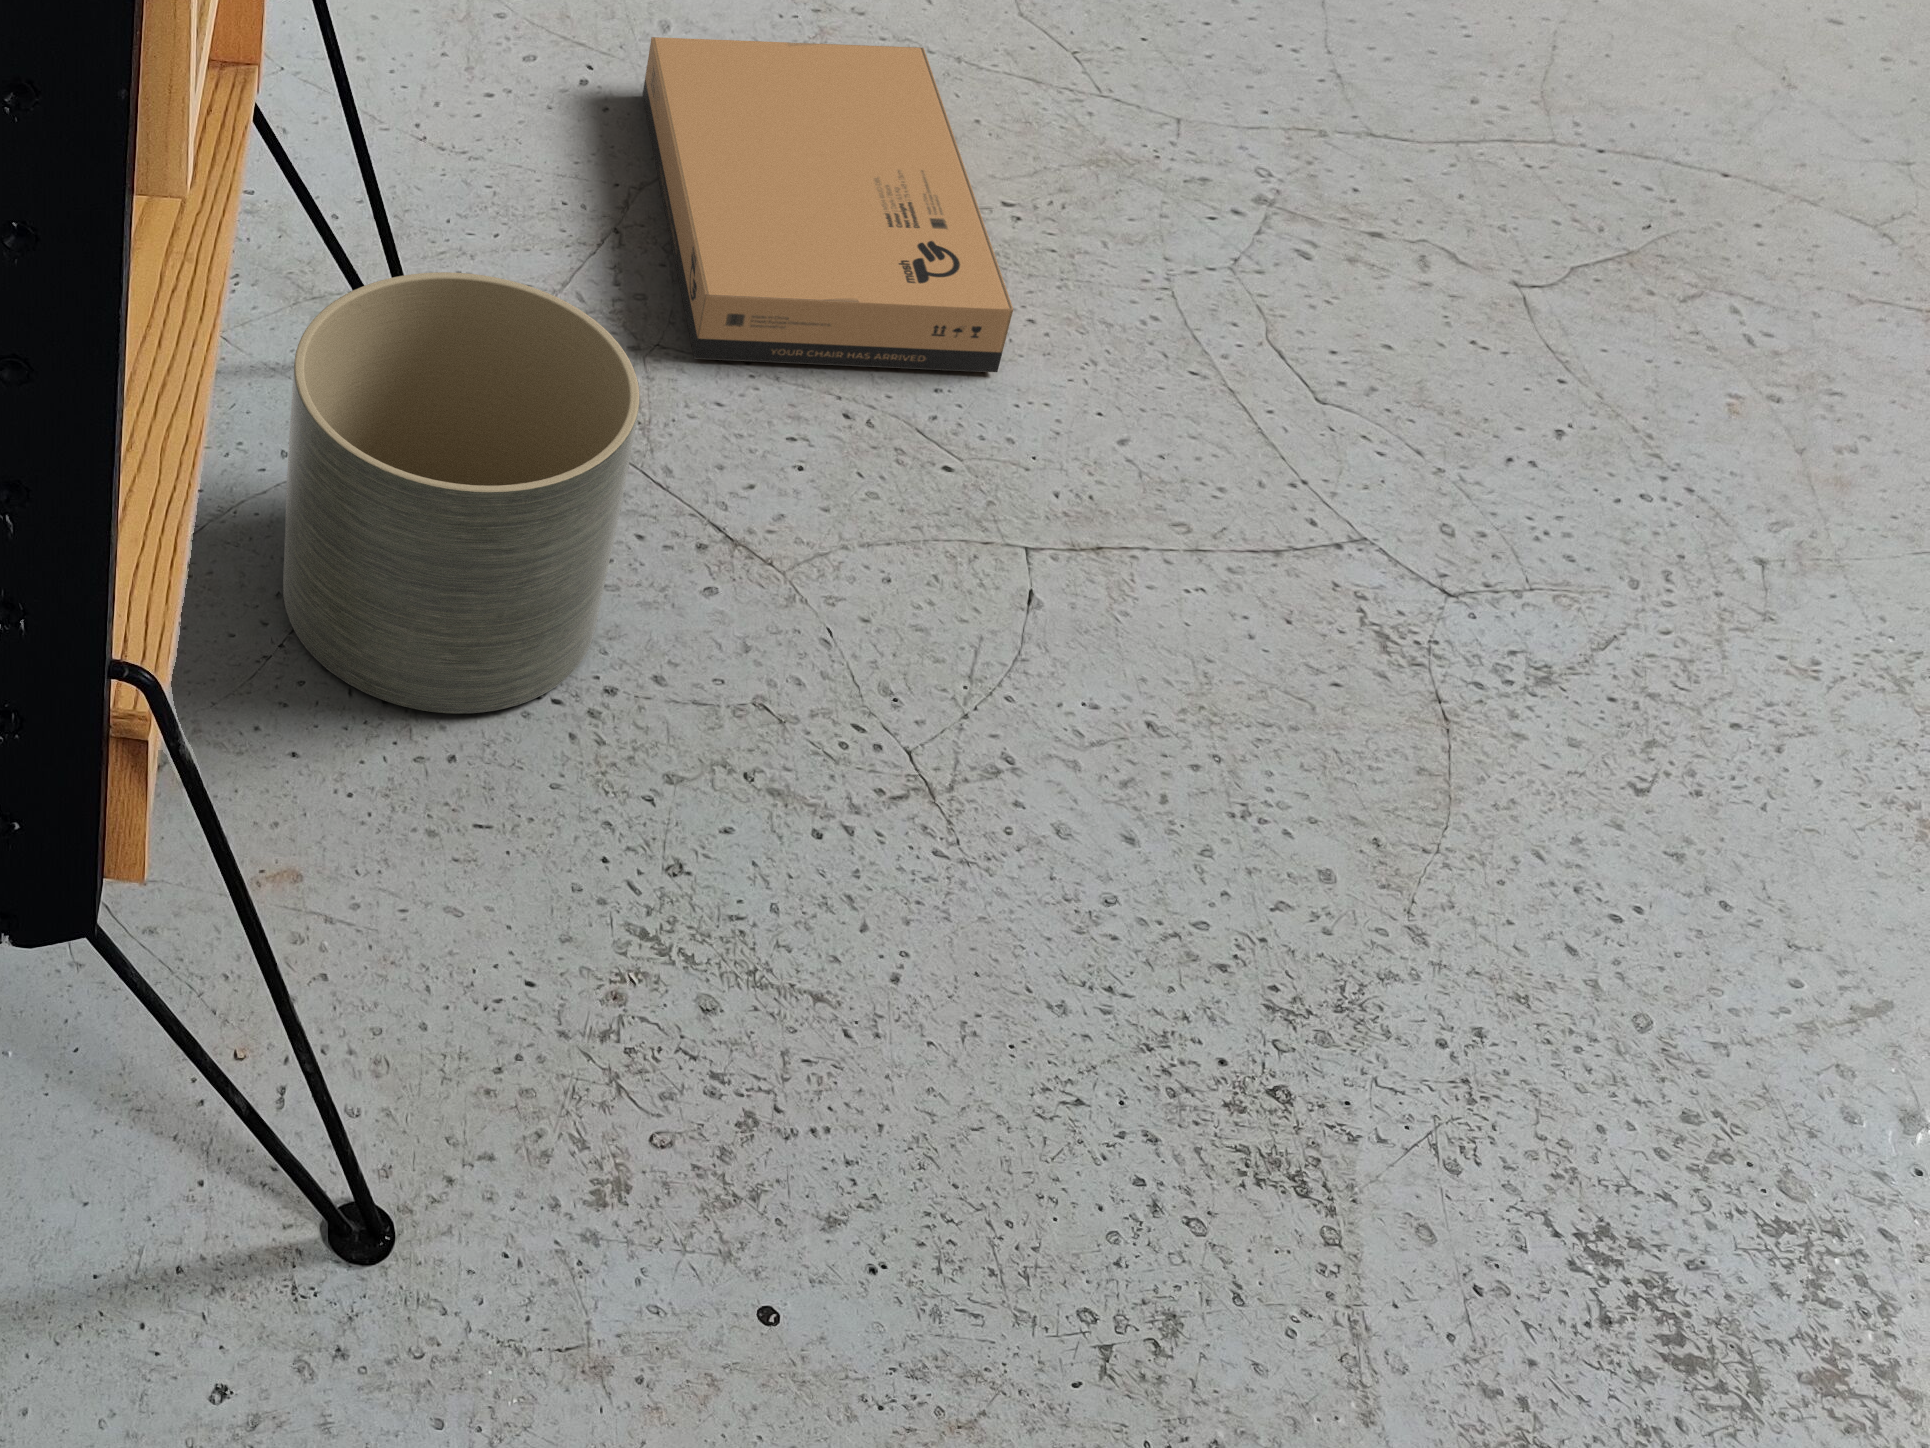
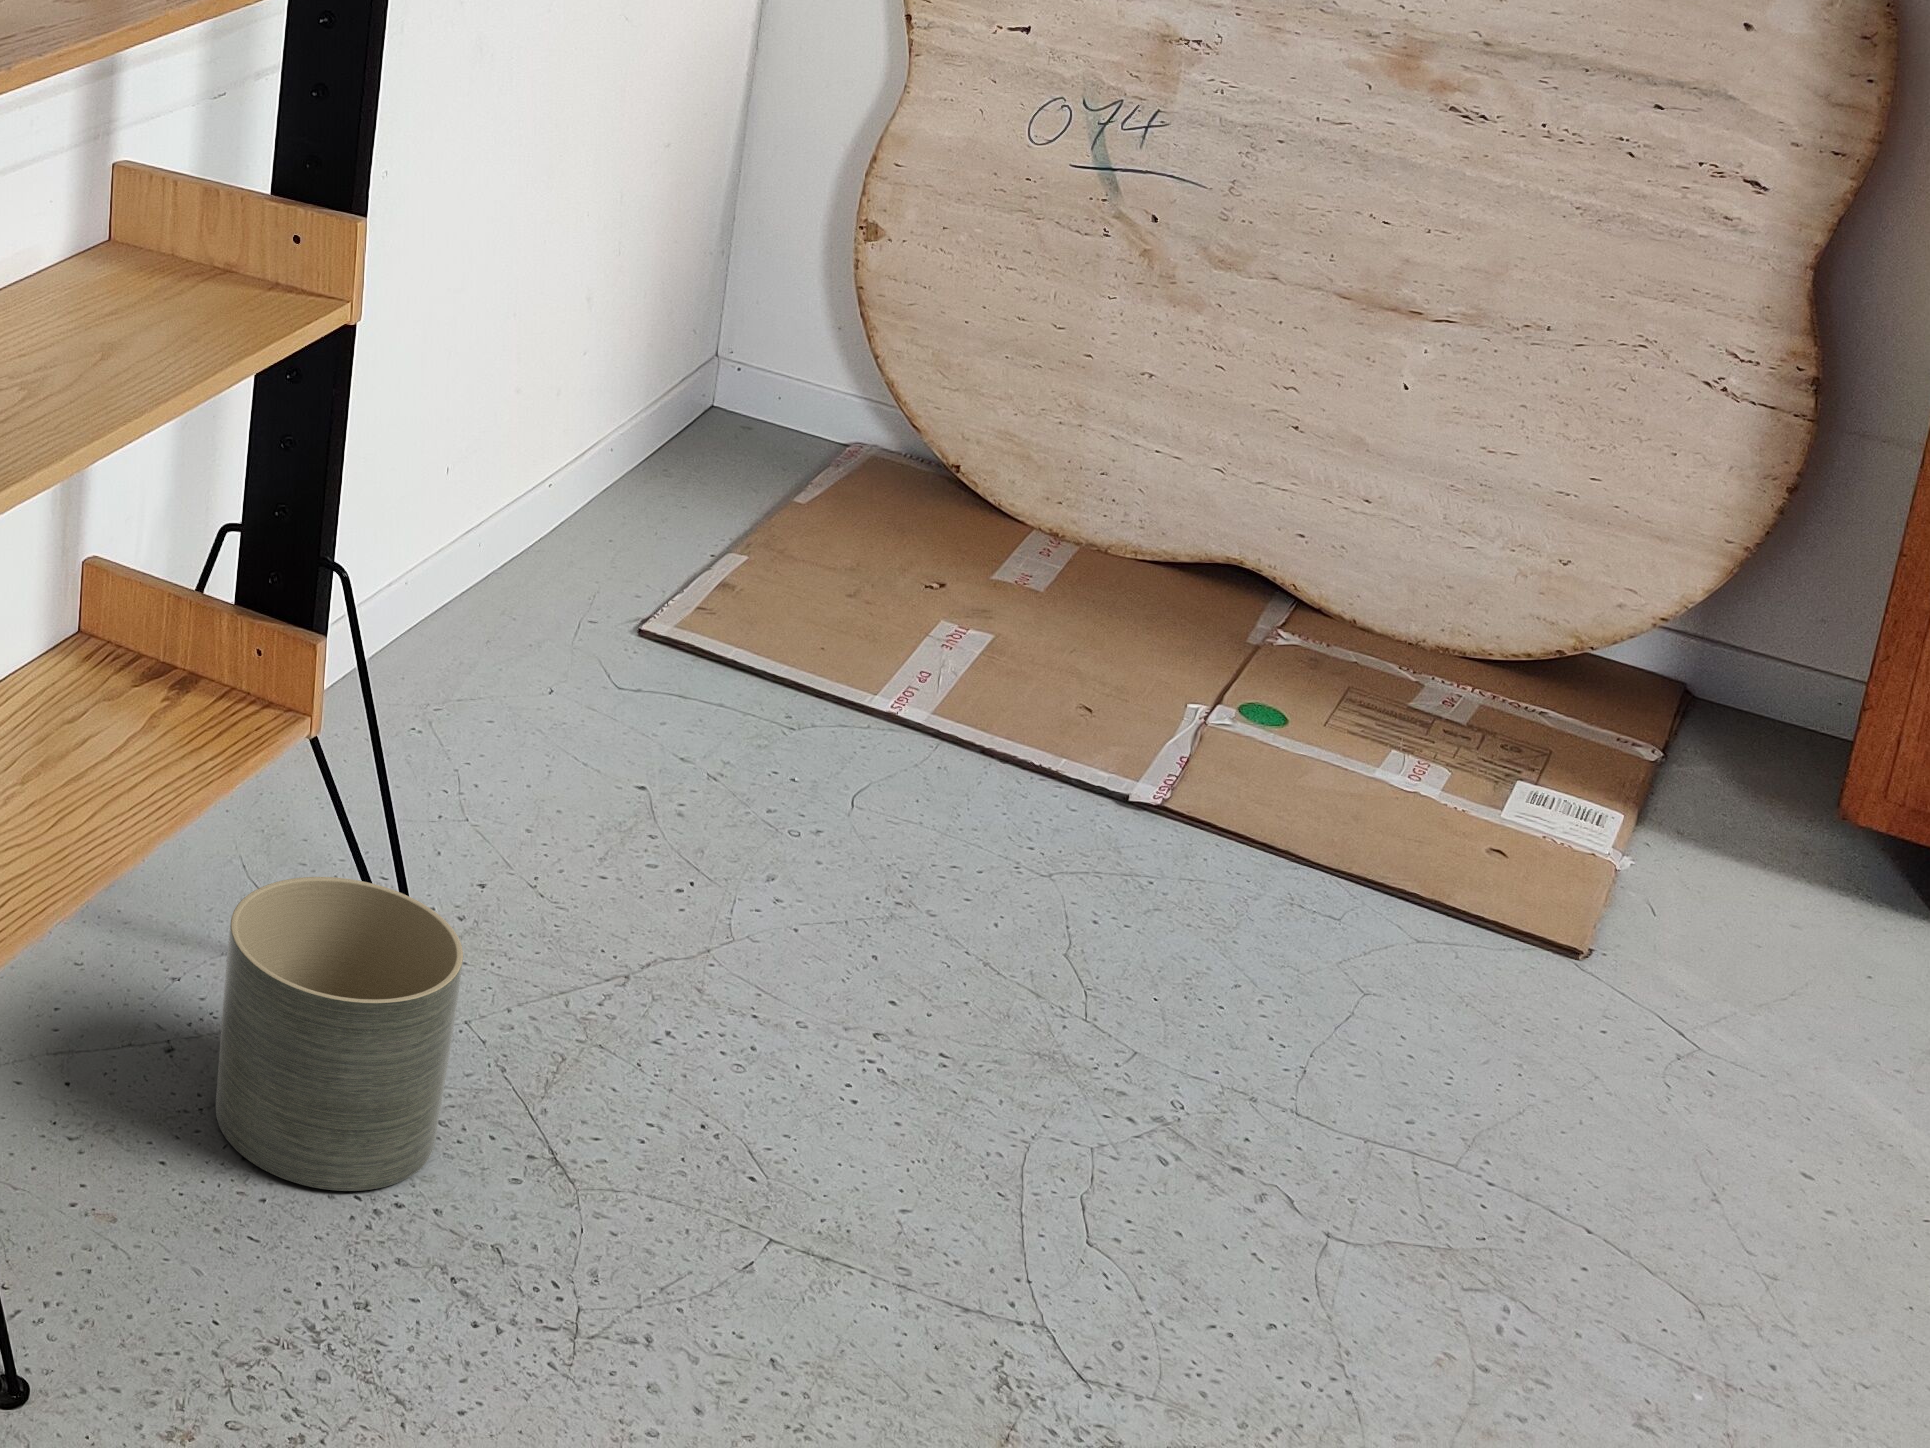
cardboard box: present [642,37,1013,372] -> none [620,867,934,1143]

